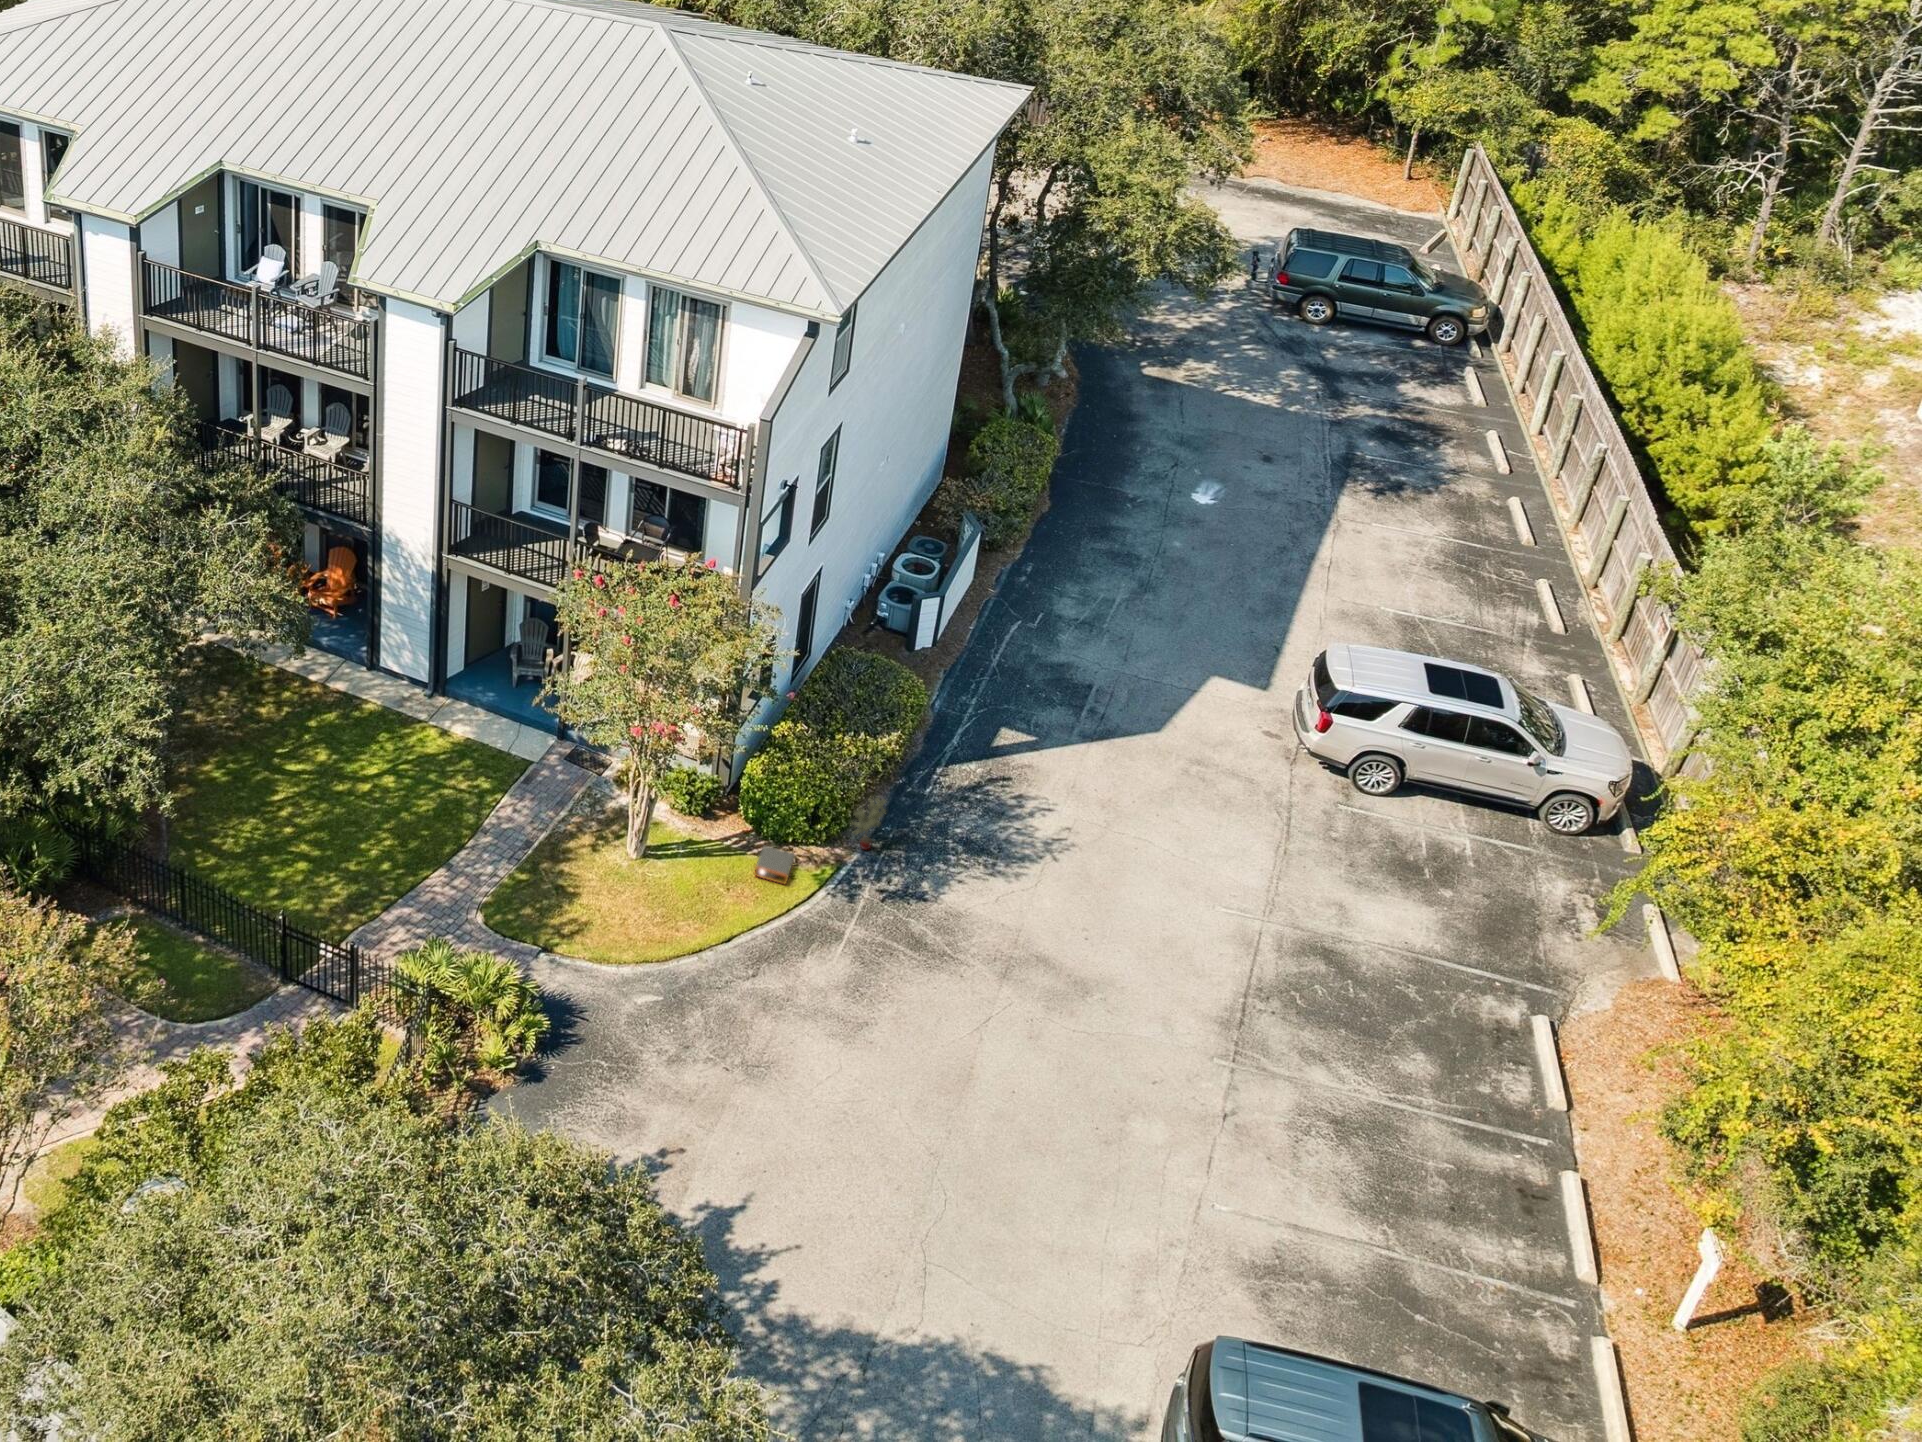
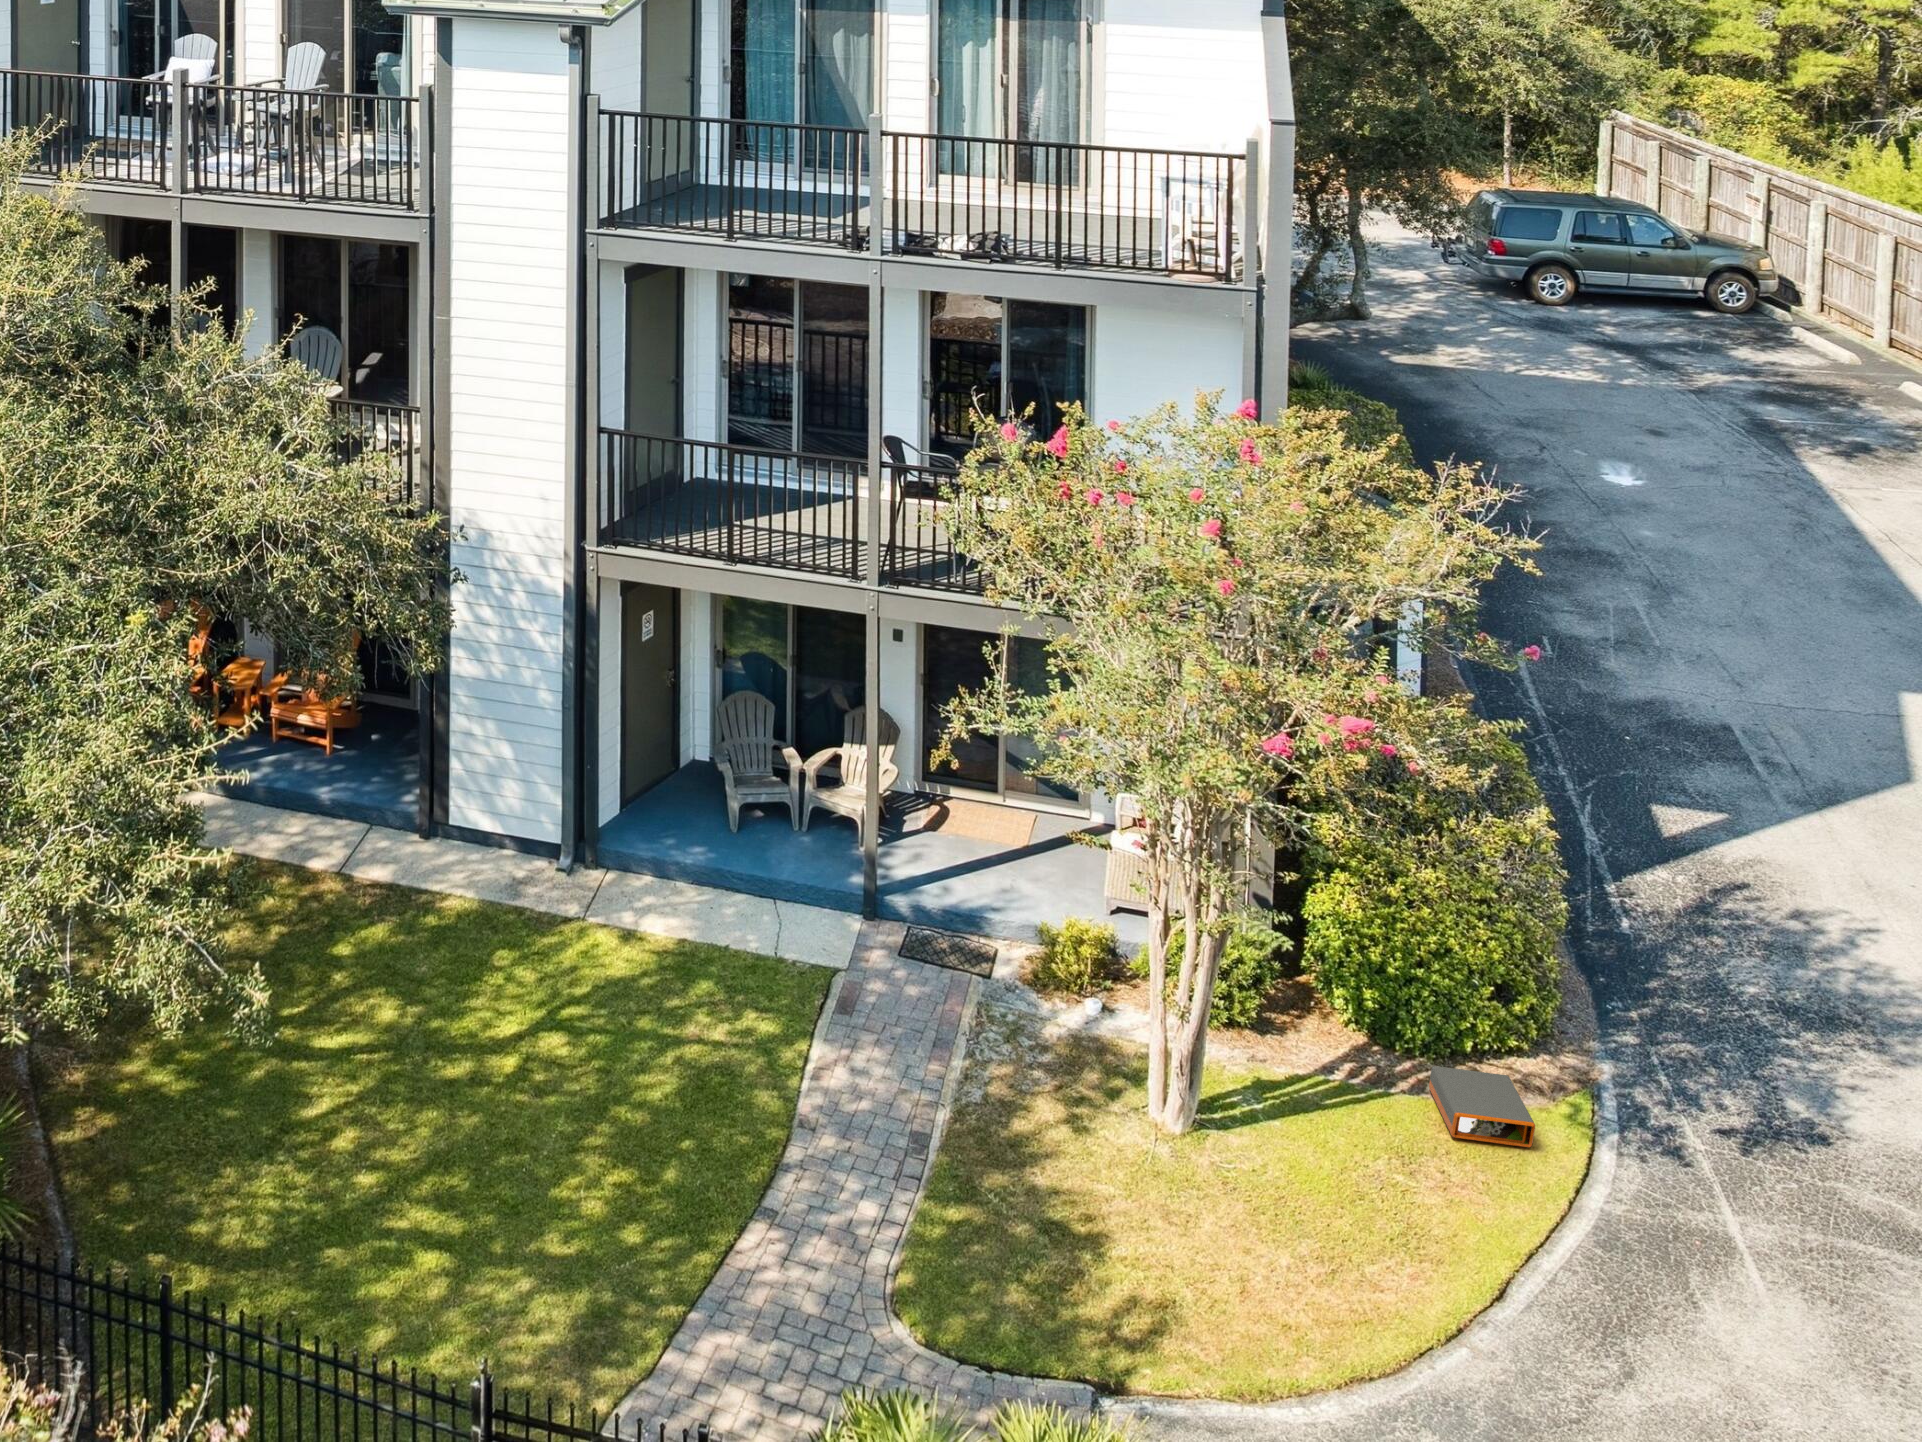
potted tree: present [850,799,886,850] -> none [1580,924,1661,1052]

